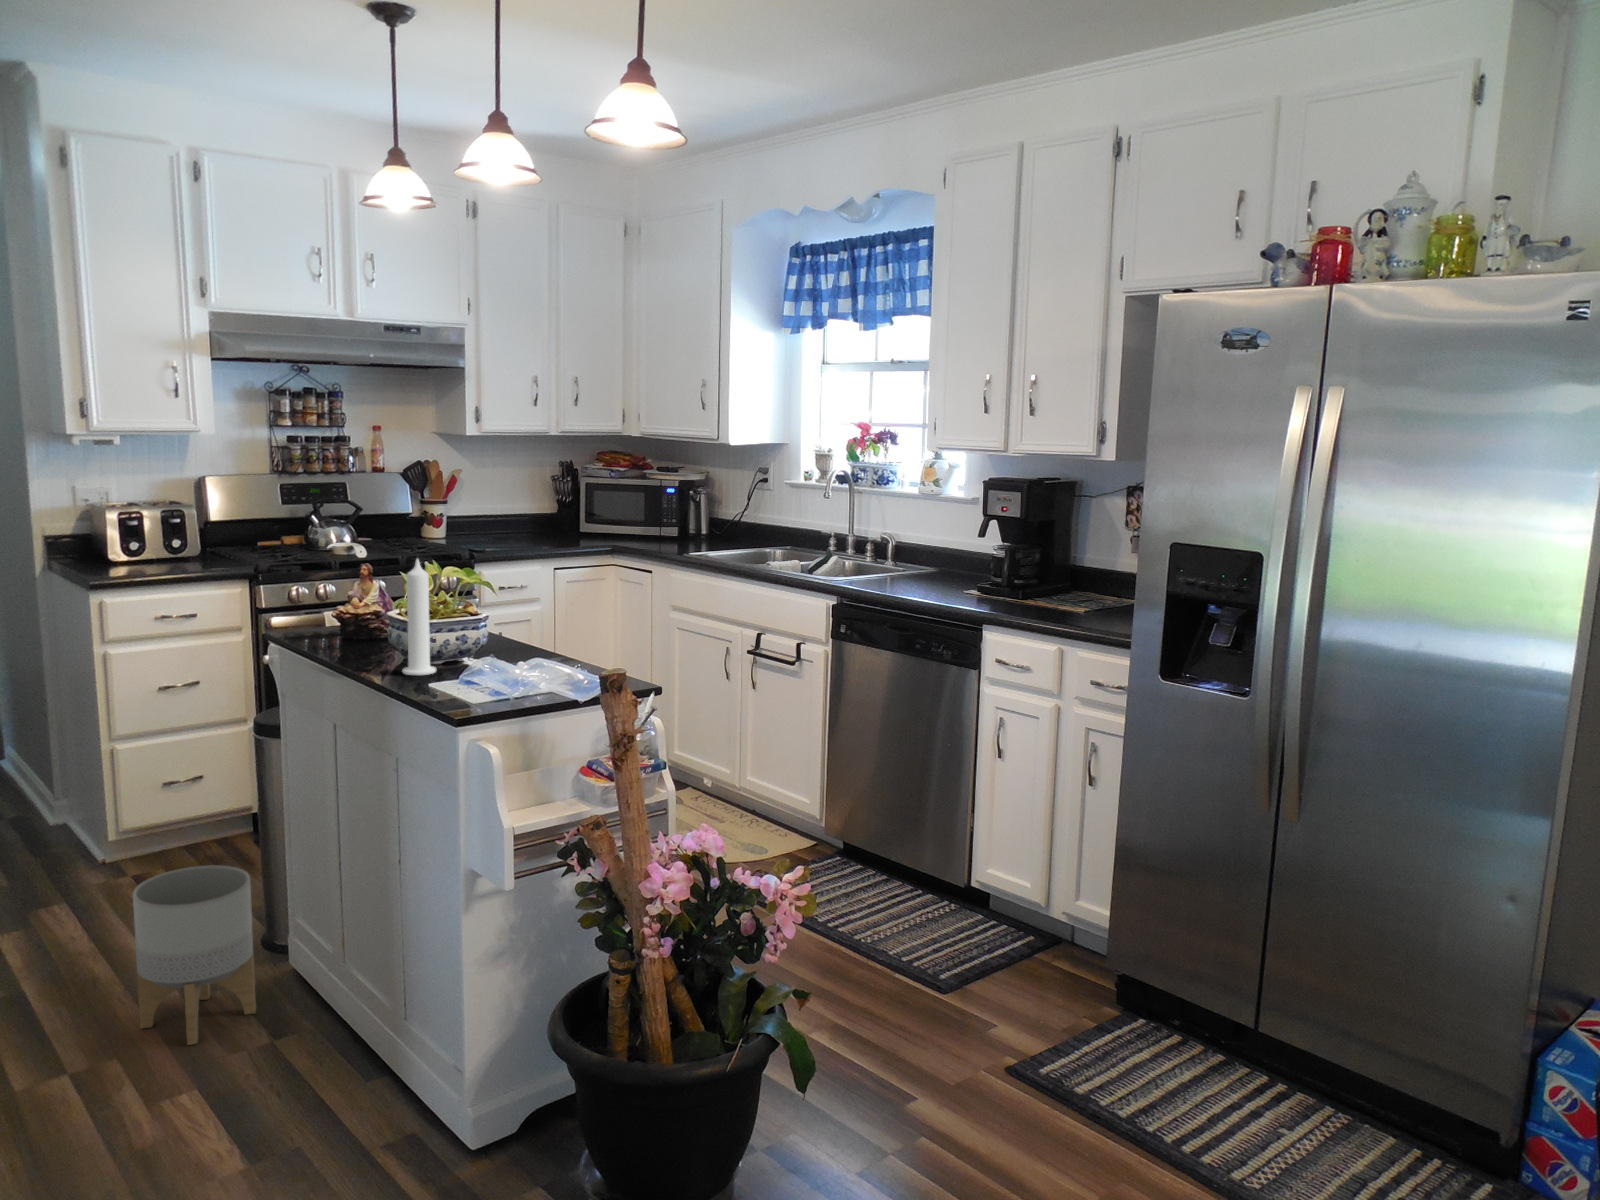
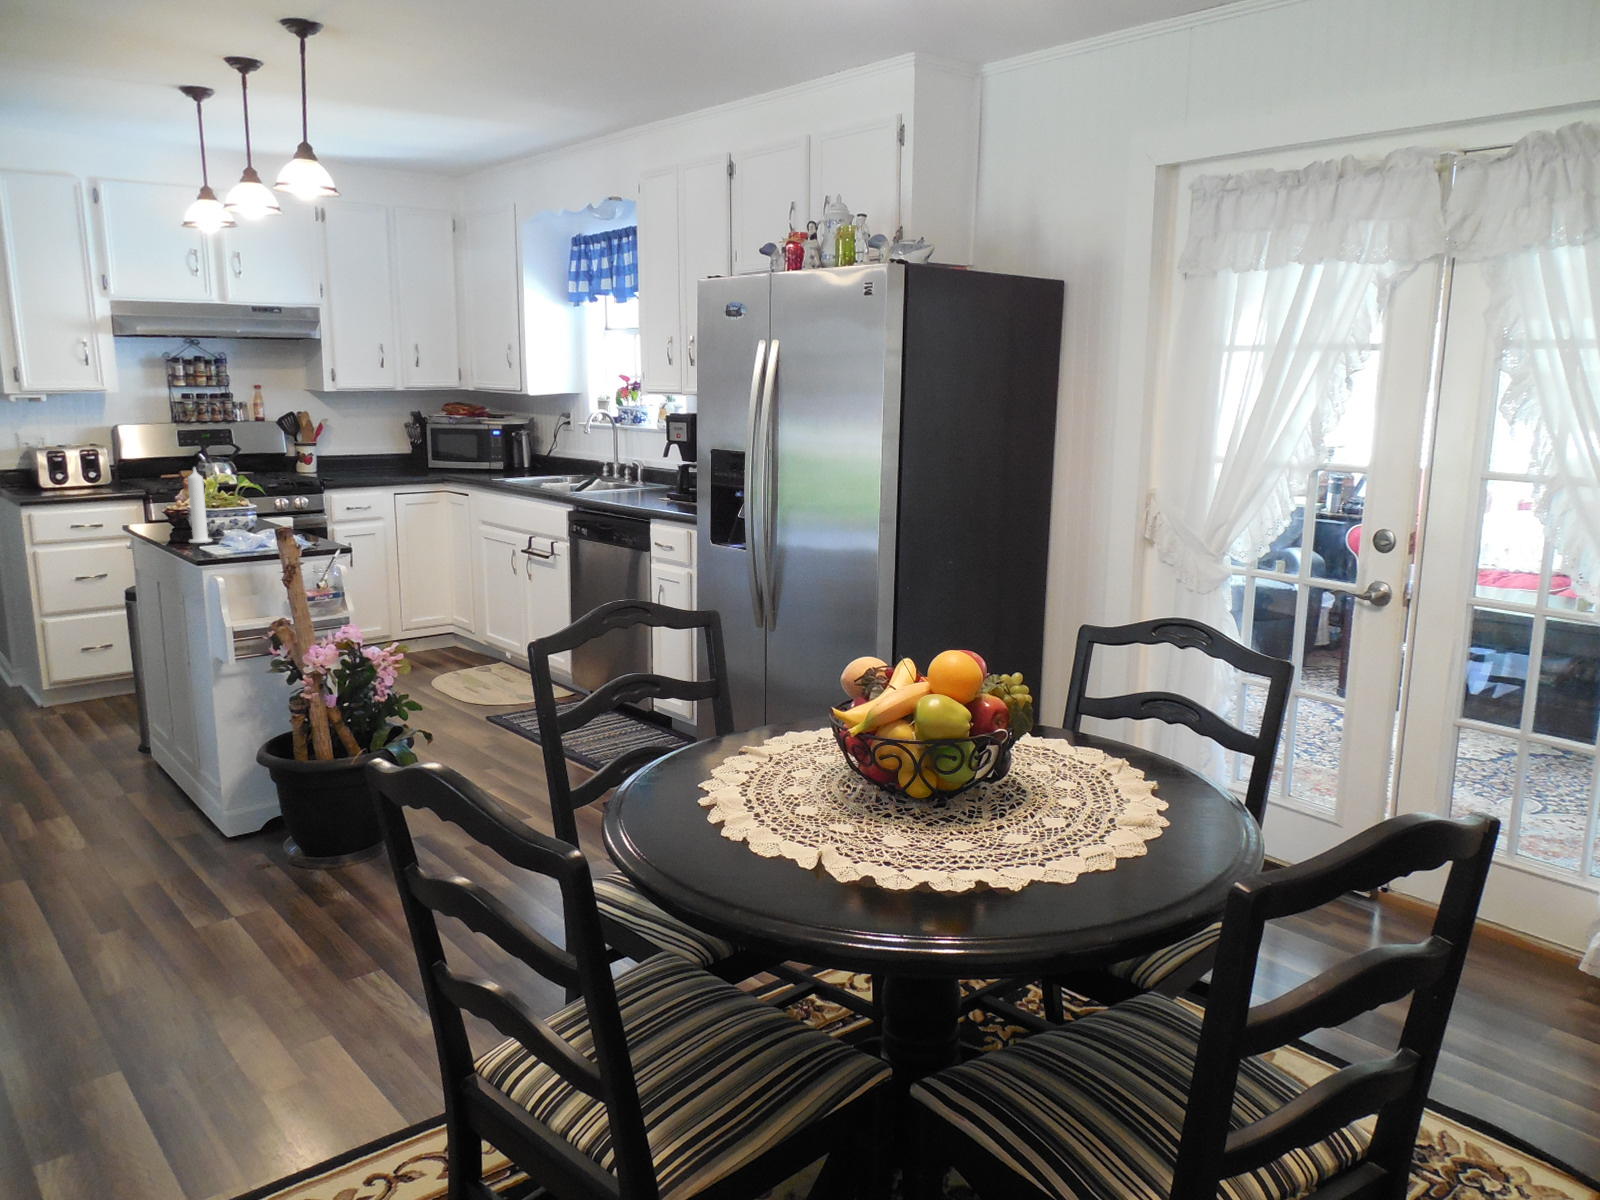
planter: present [133,865,256,1045] -> none [30,683,121,794]

